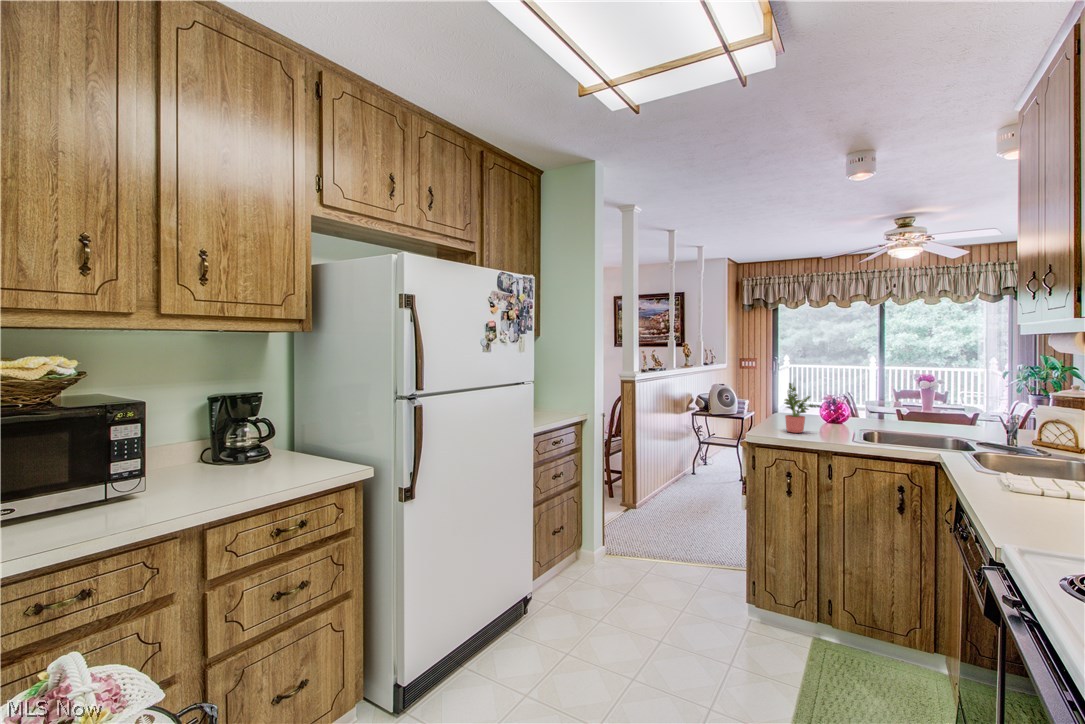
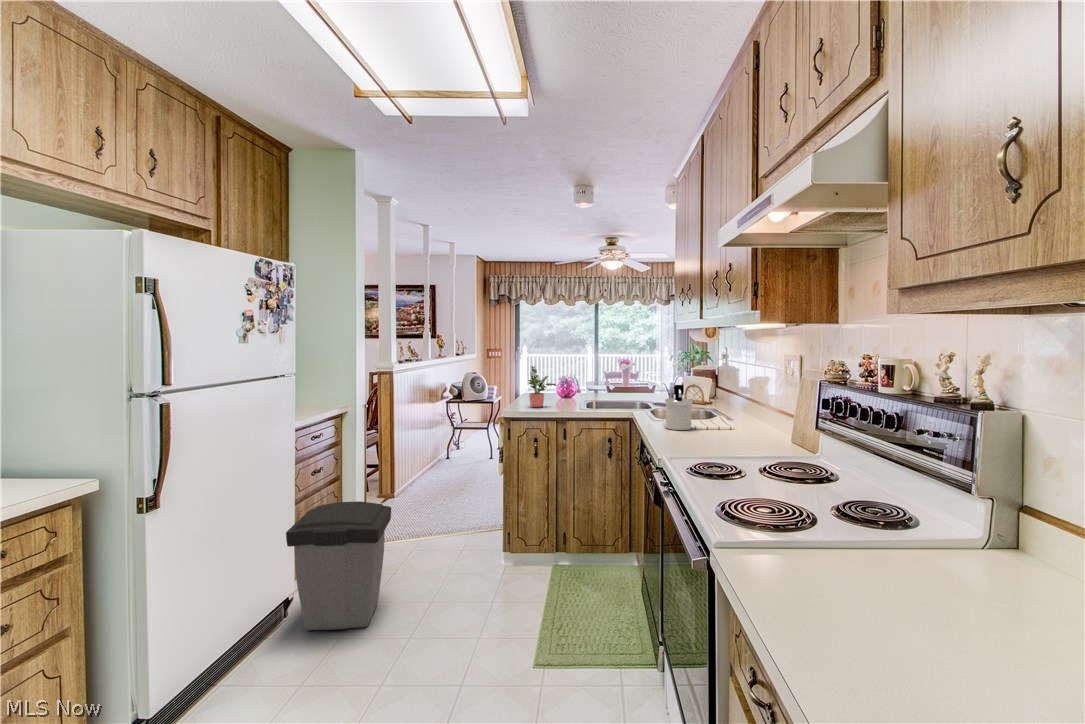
soap dispenser: none [1001,422,1056,491] -> present [665,385,692,430]
trash can: none [520,512,620,648] -> present [286,501,391,631]

